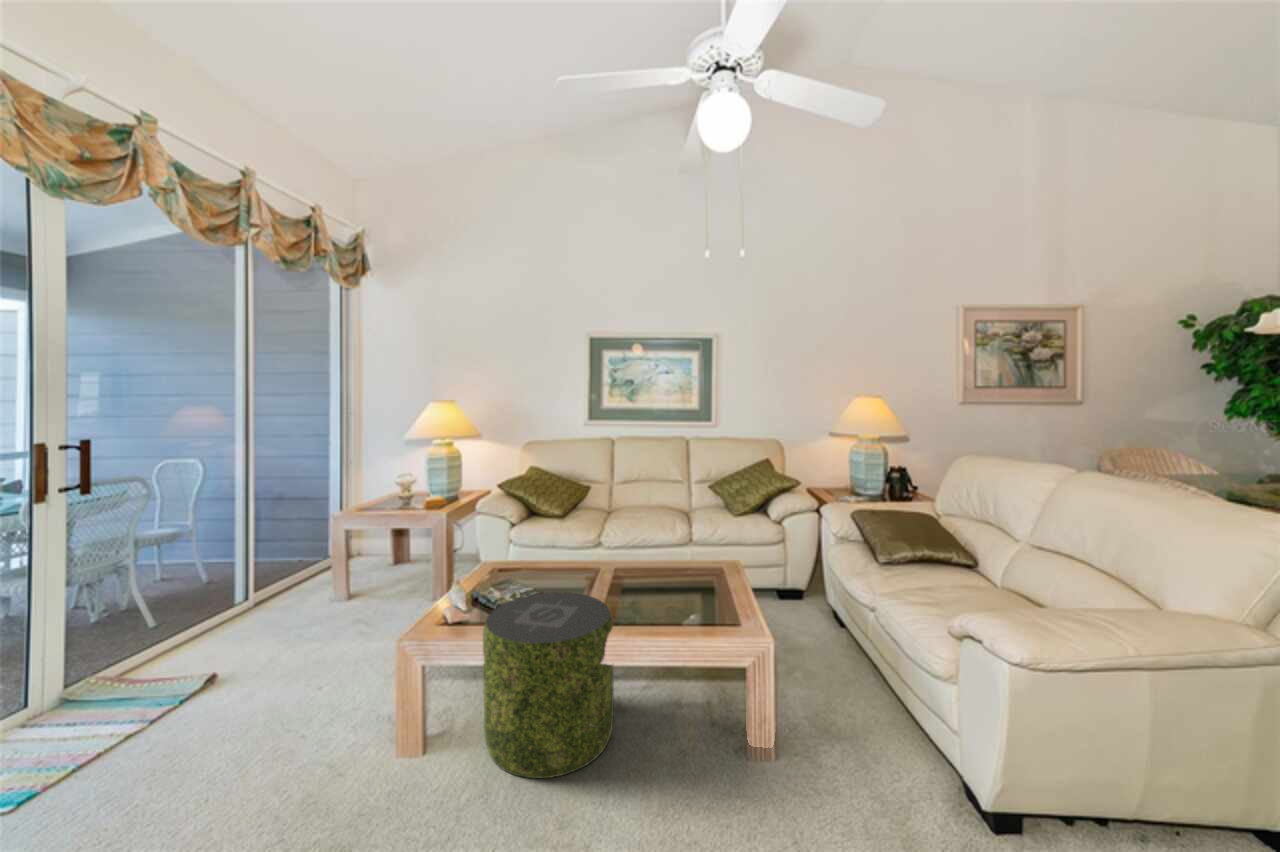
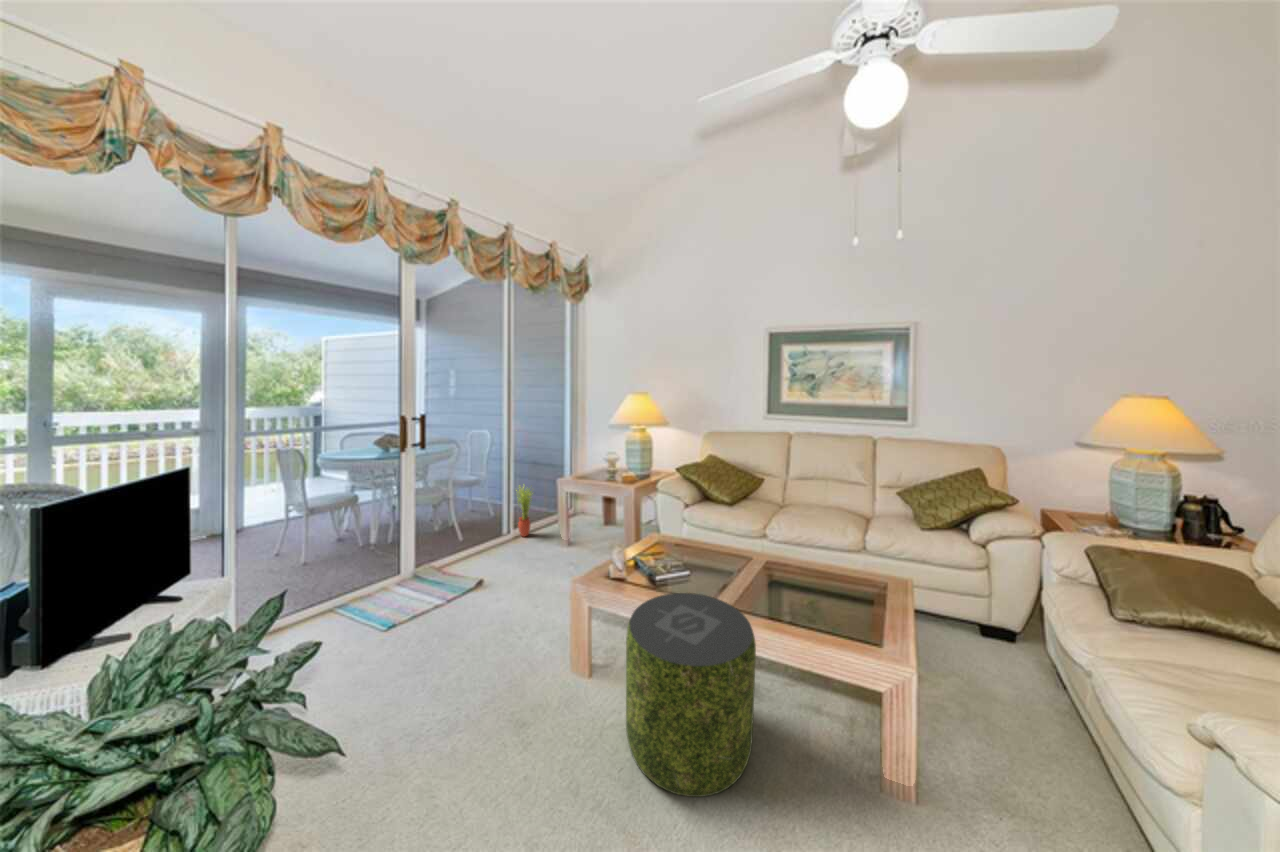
potted plant: none [260,526,292,601] -> present [516,485,532,537]

